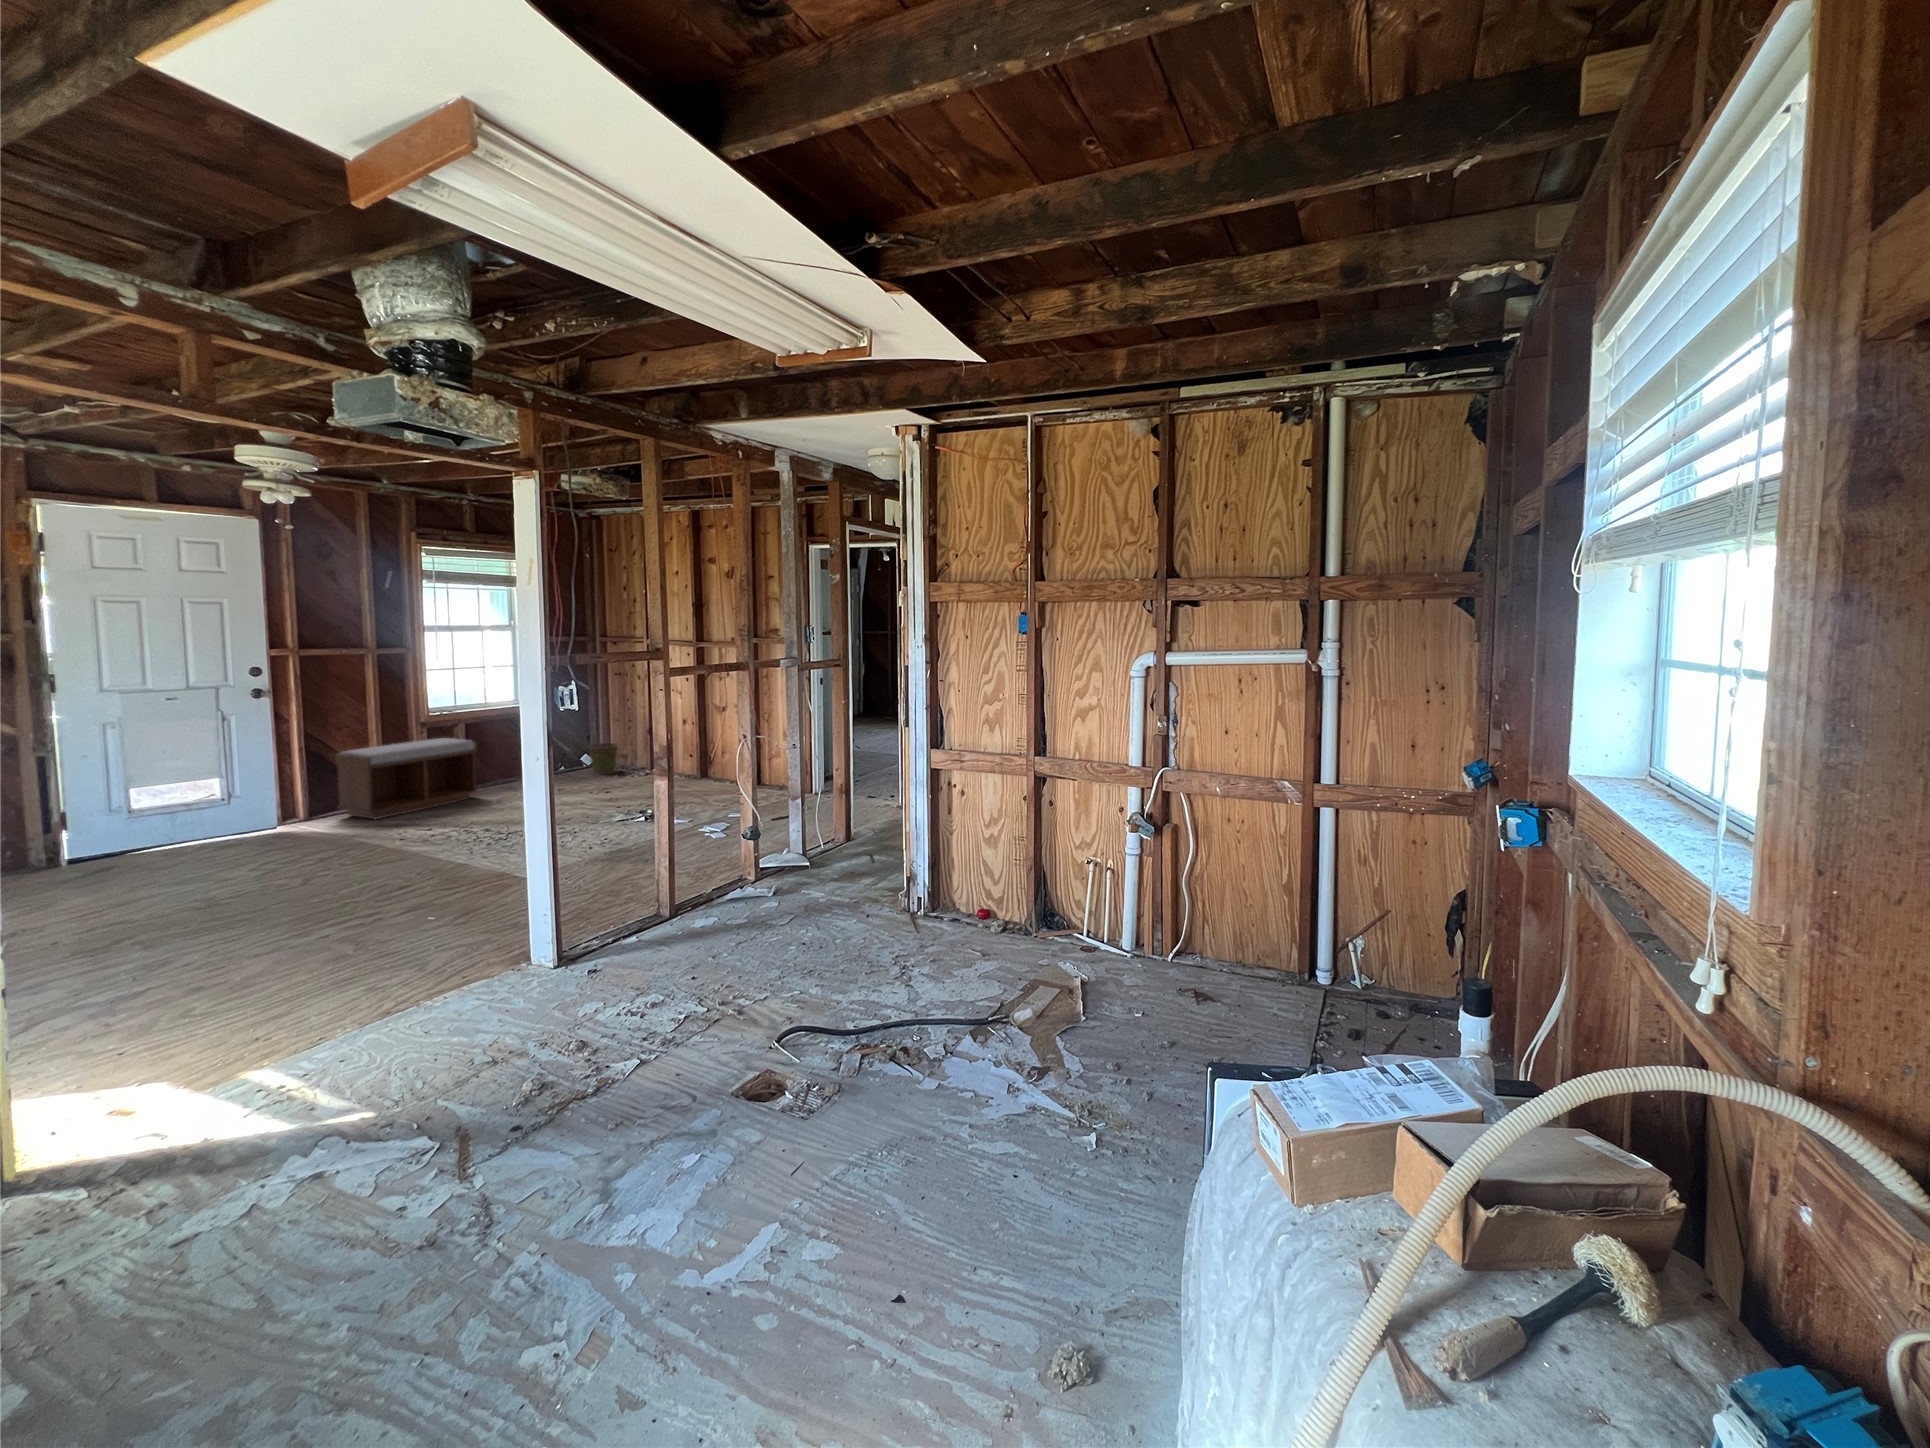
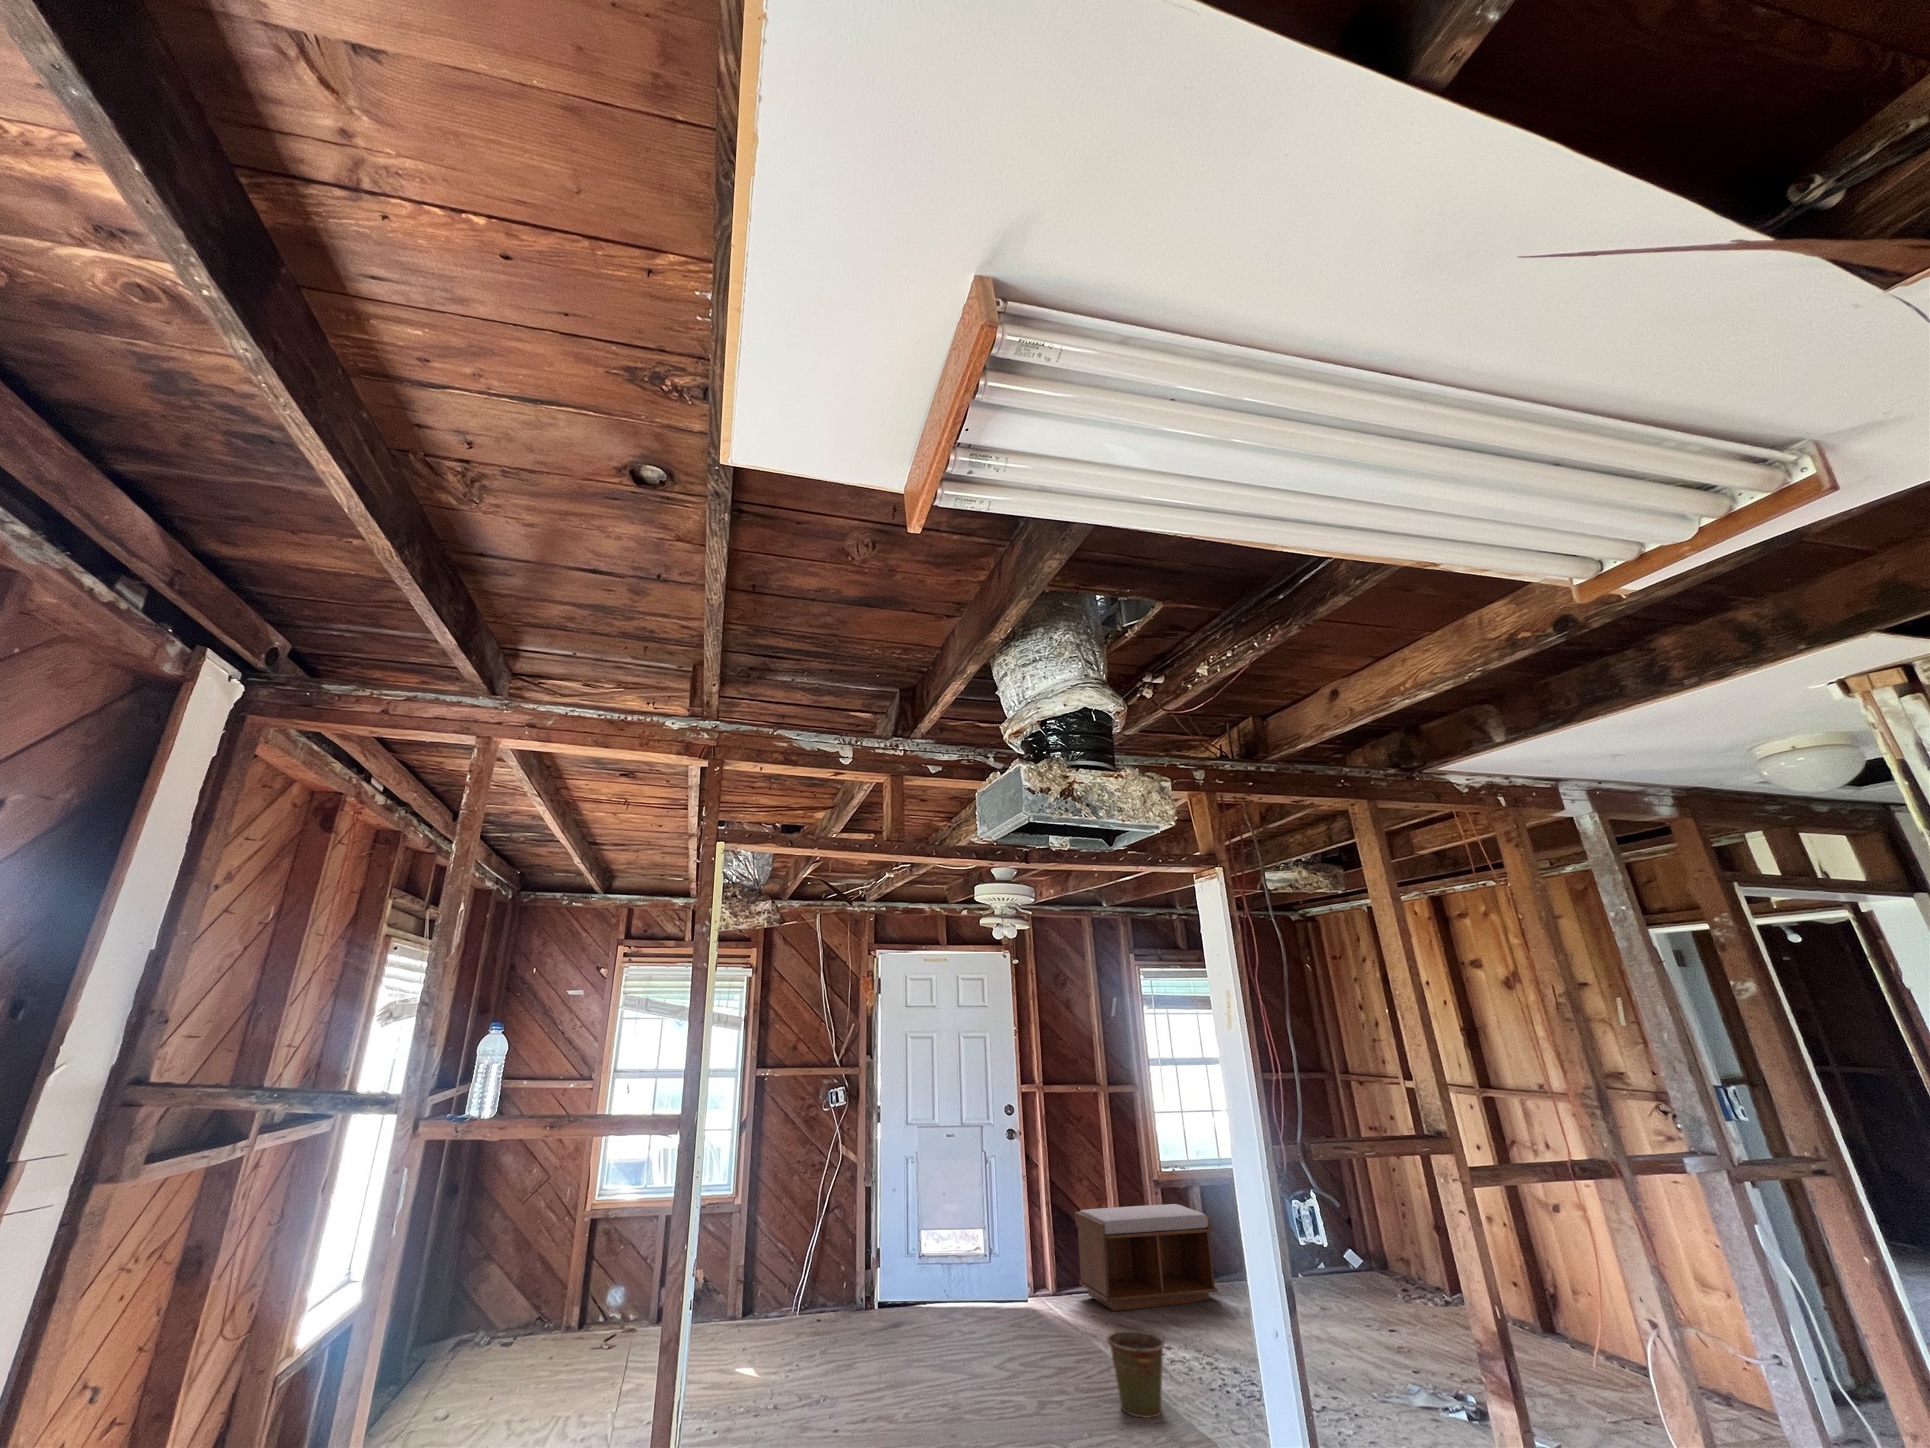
bucket: present [588,743,619,774] -> present [1106,1330,1167,1418]

